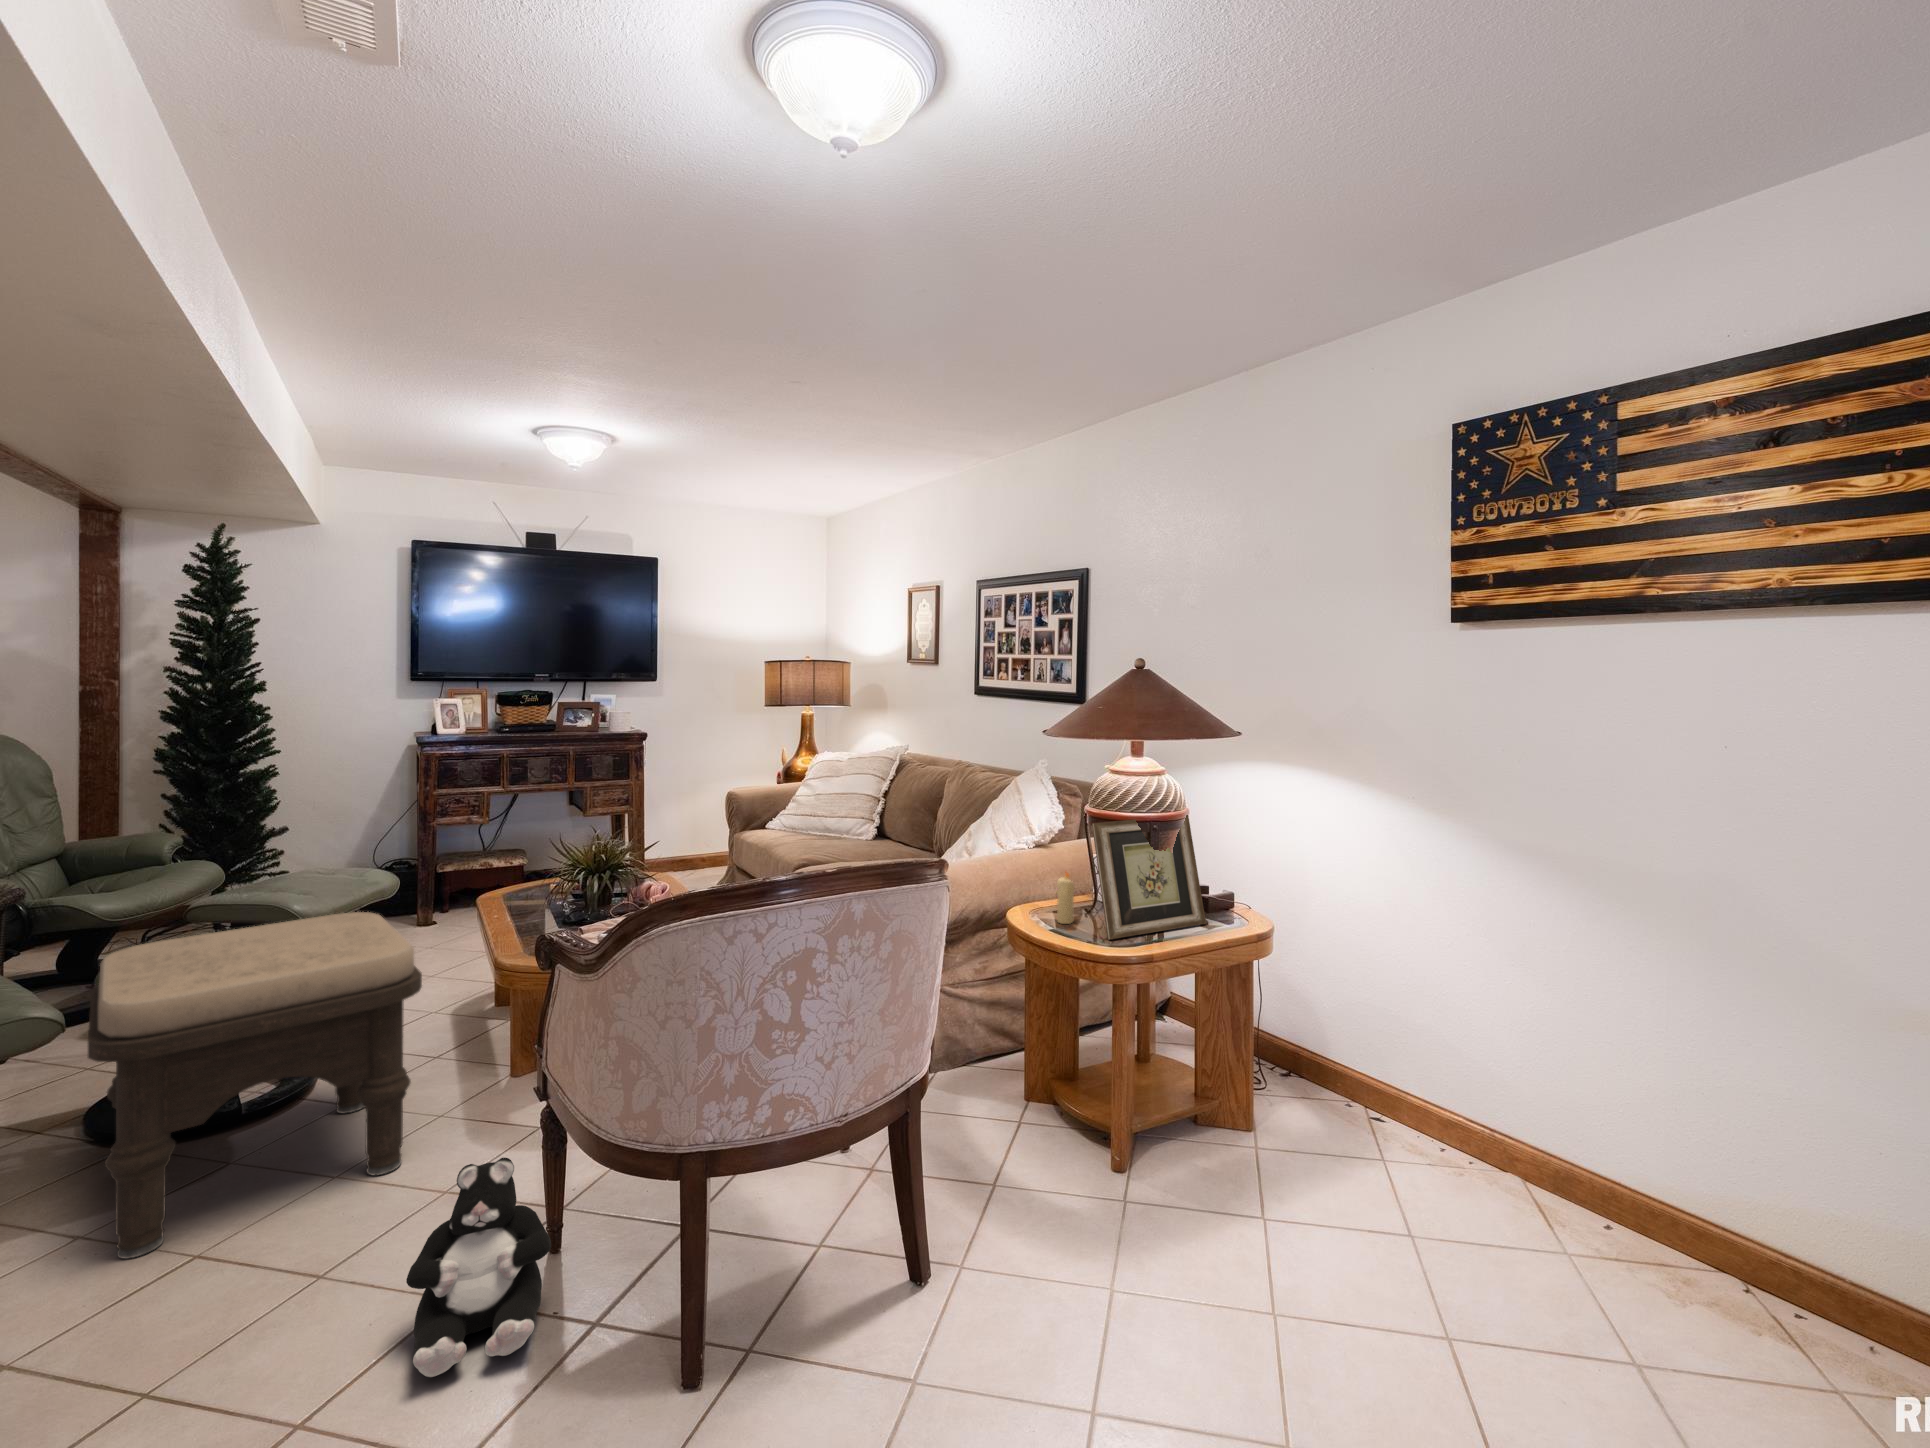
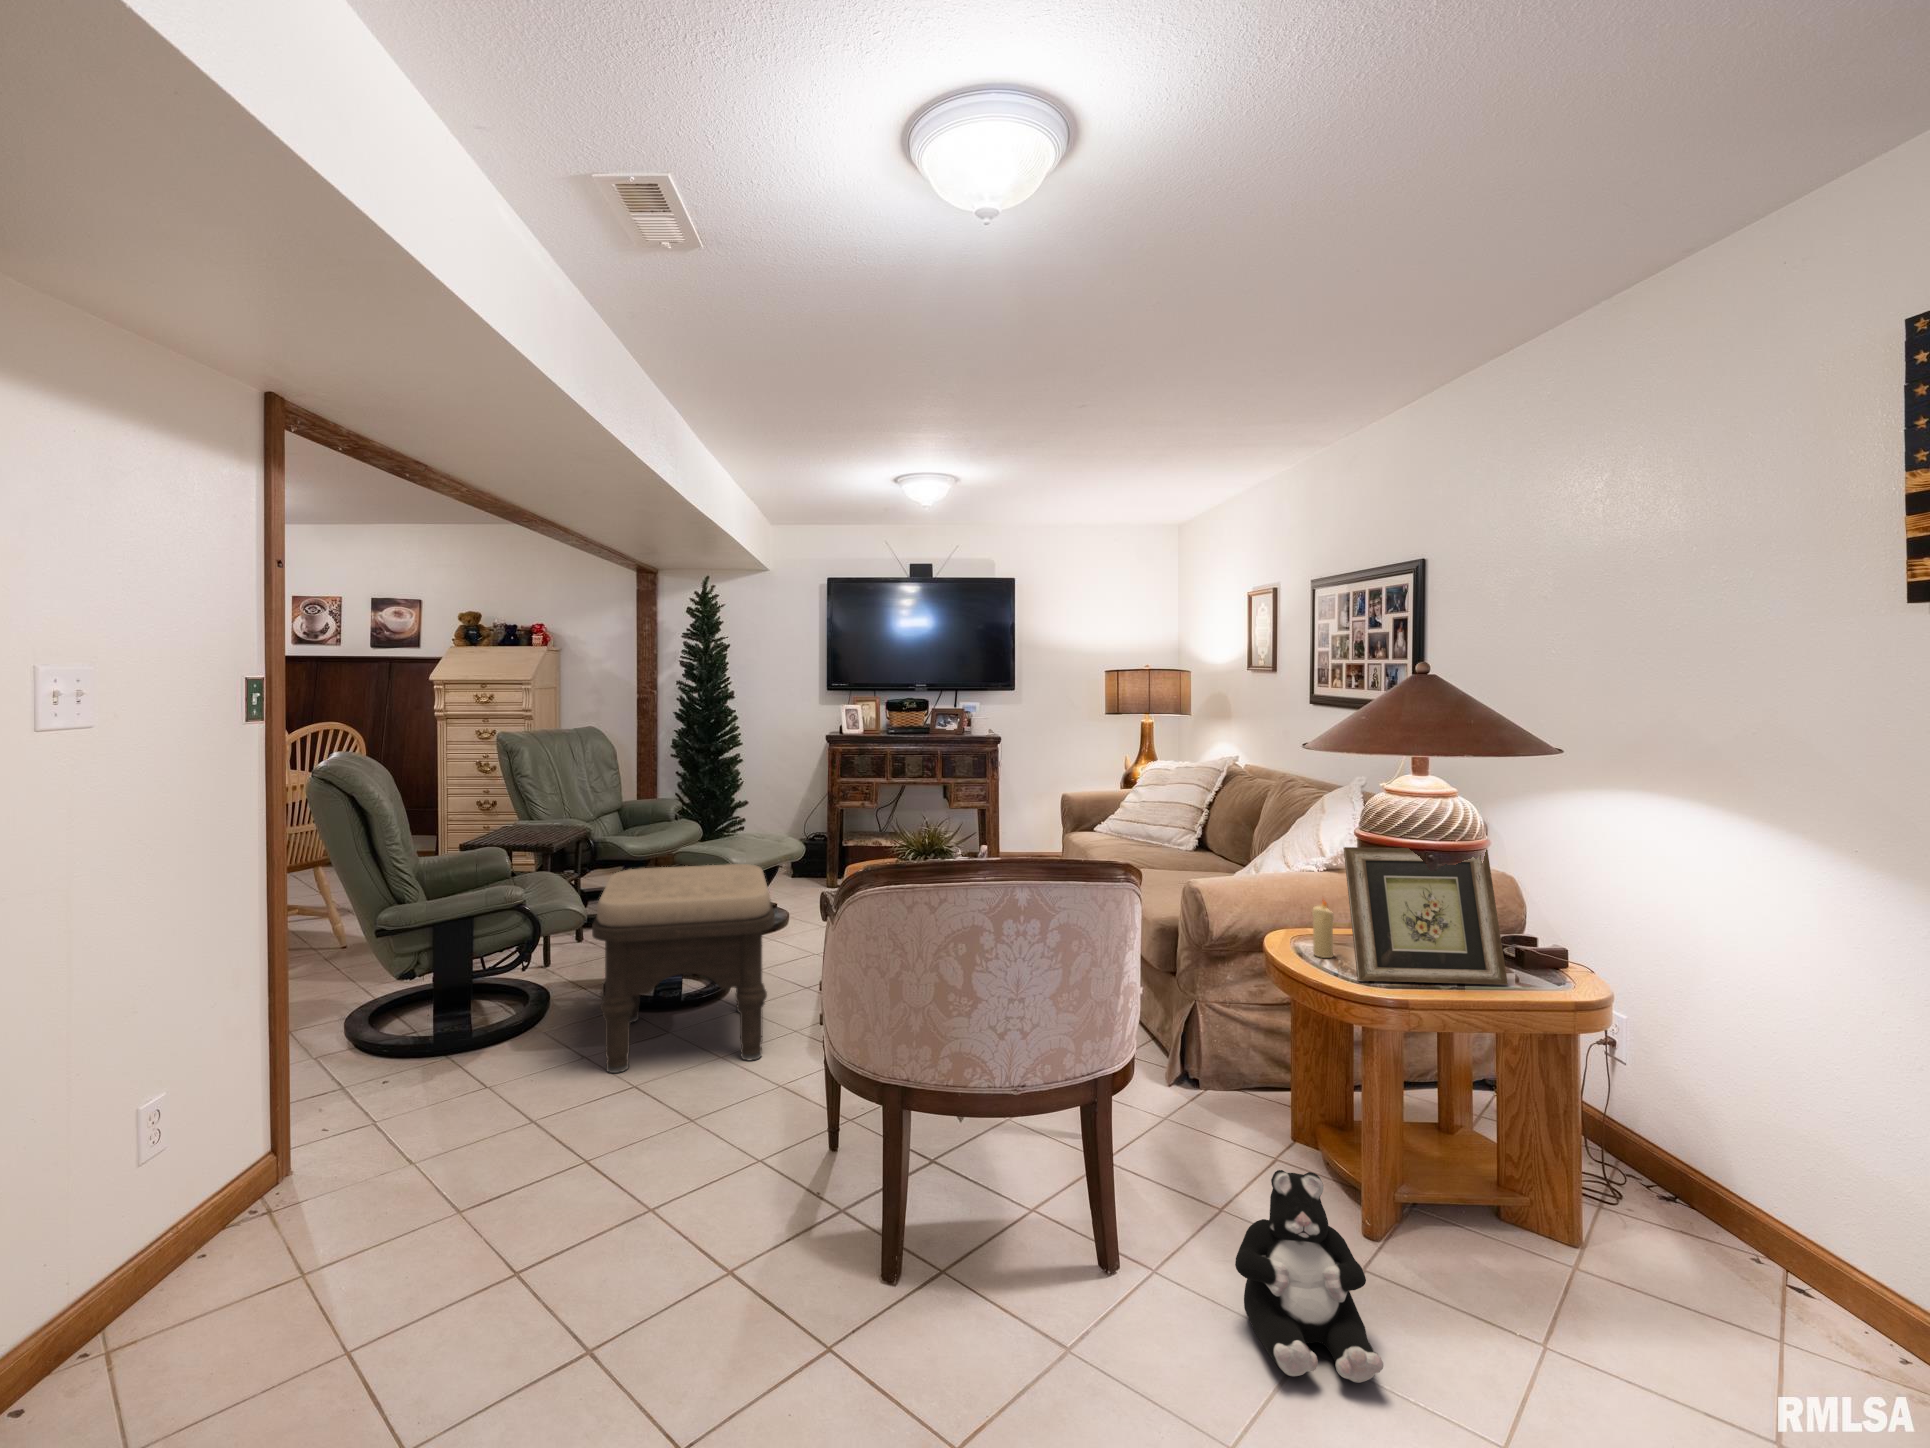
plush toy: present [406,1158,551,1377] -> present [1235,1170,1383,1383]

